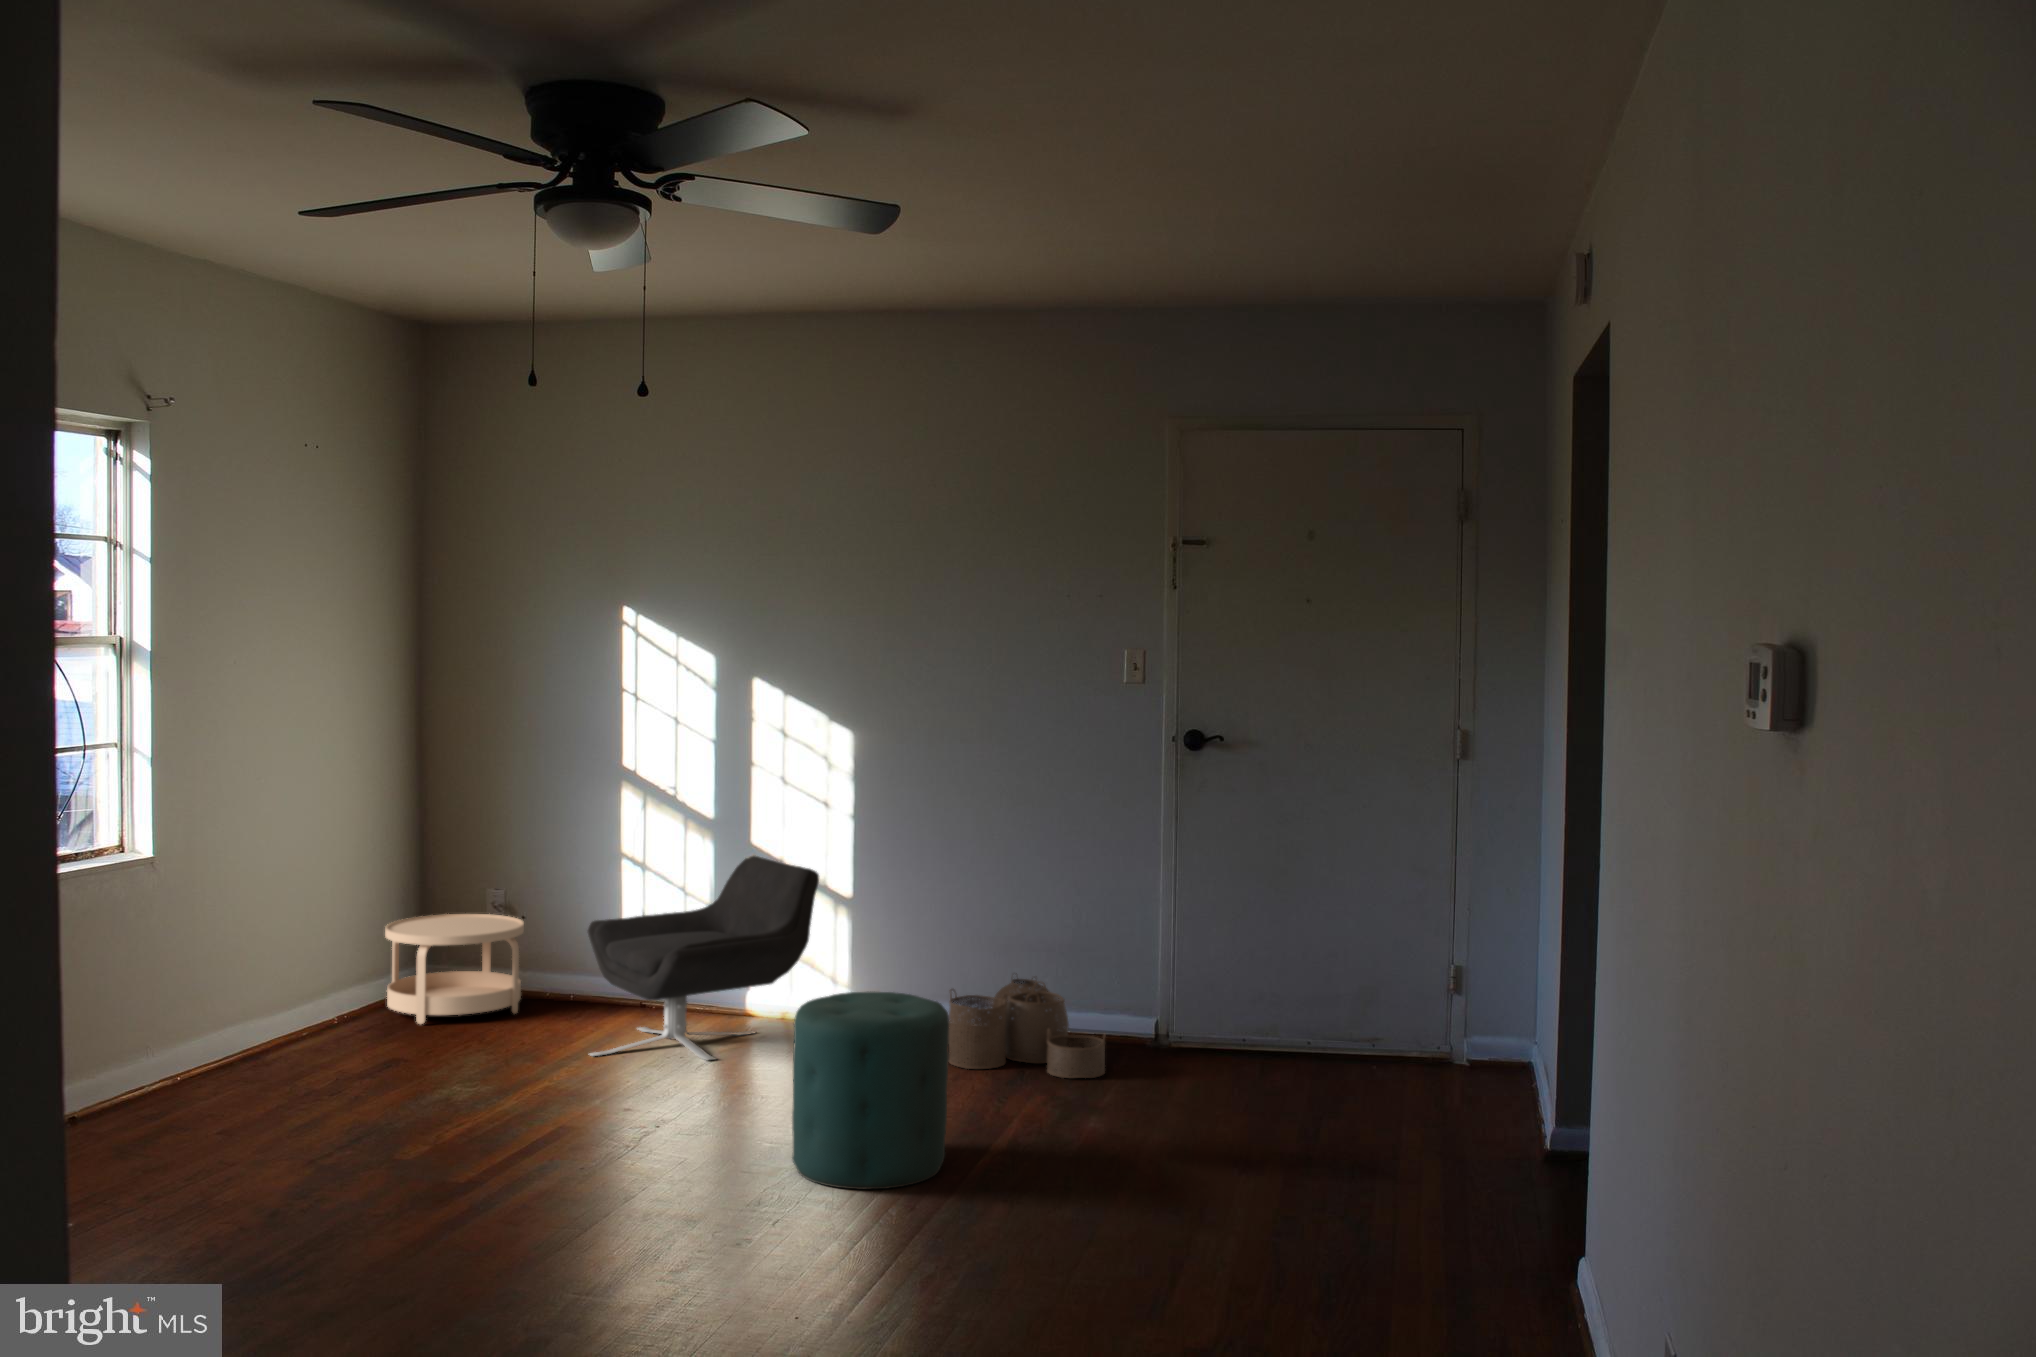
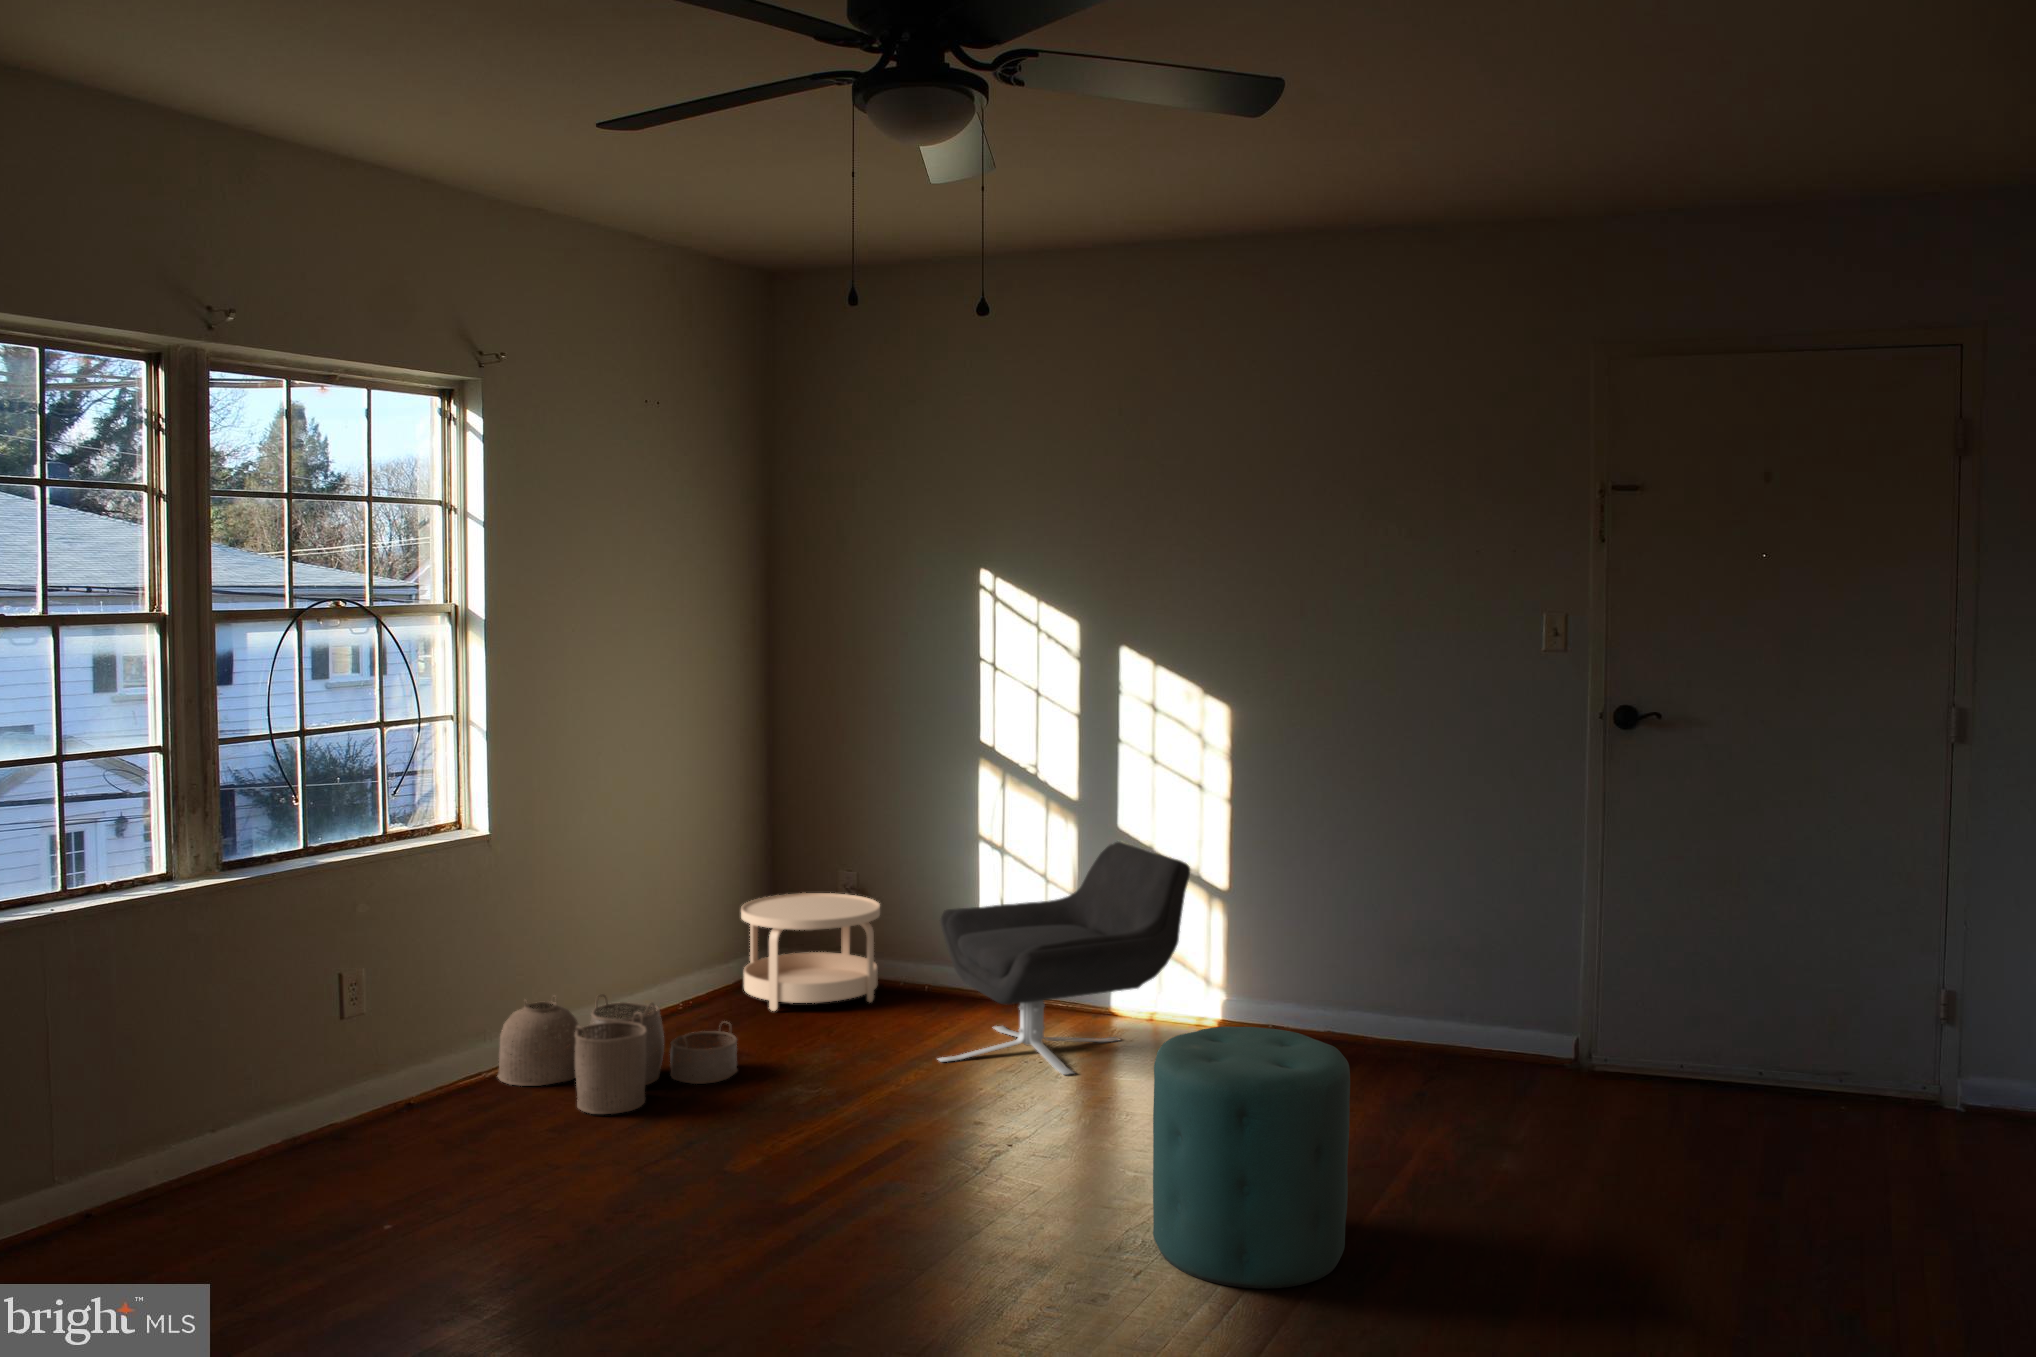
woven basket: present [949,978,1106,1078] -> present [498,994,737,1114]

